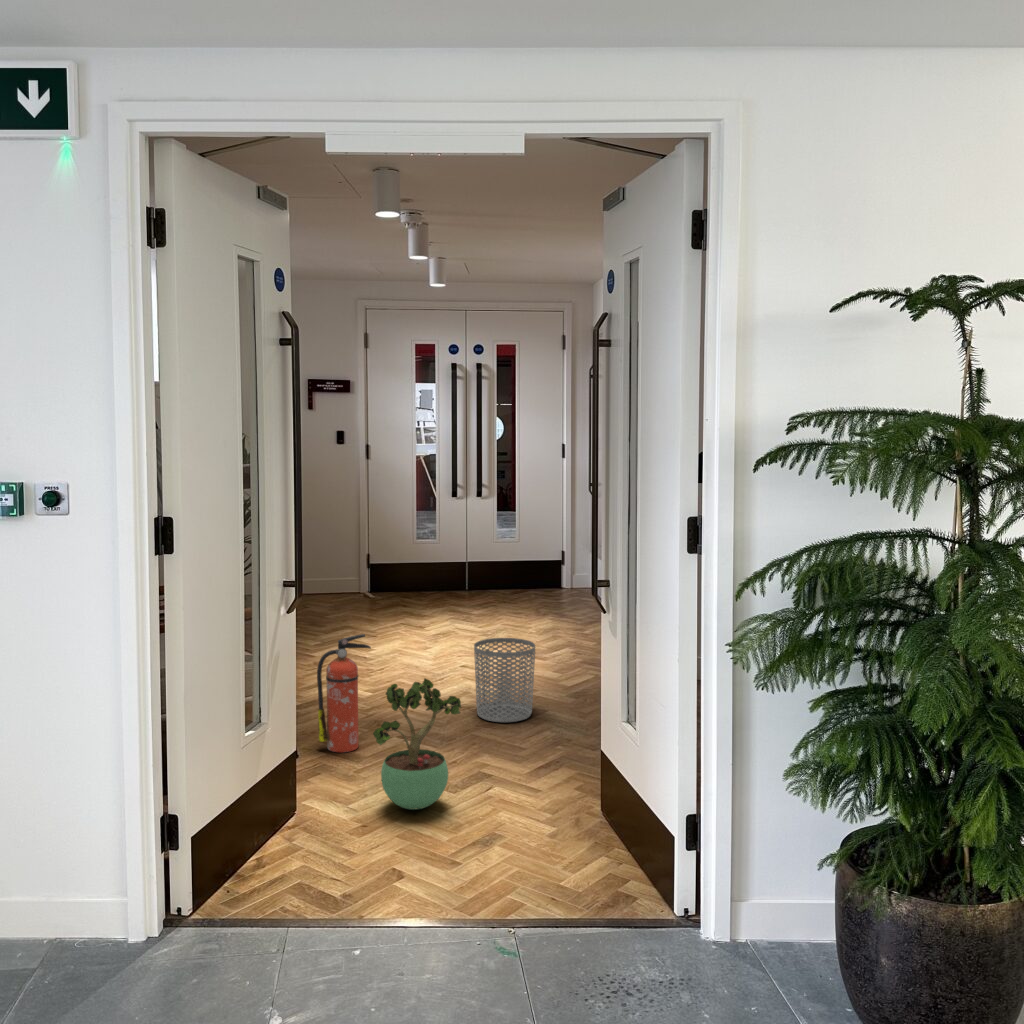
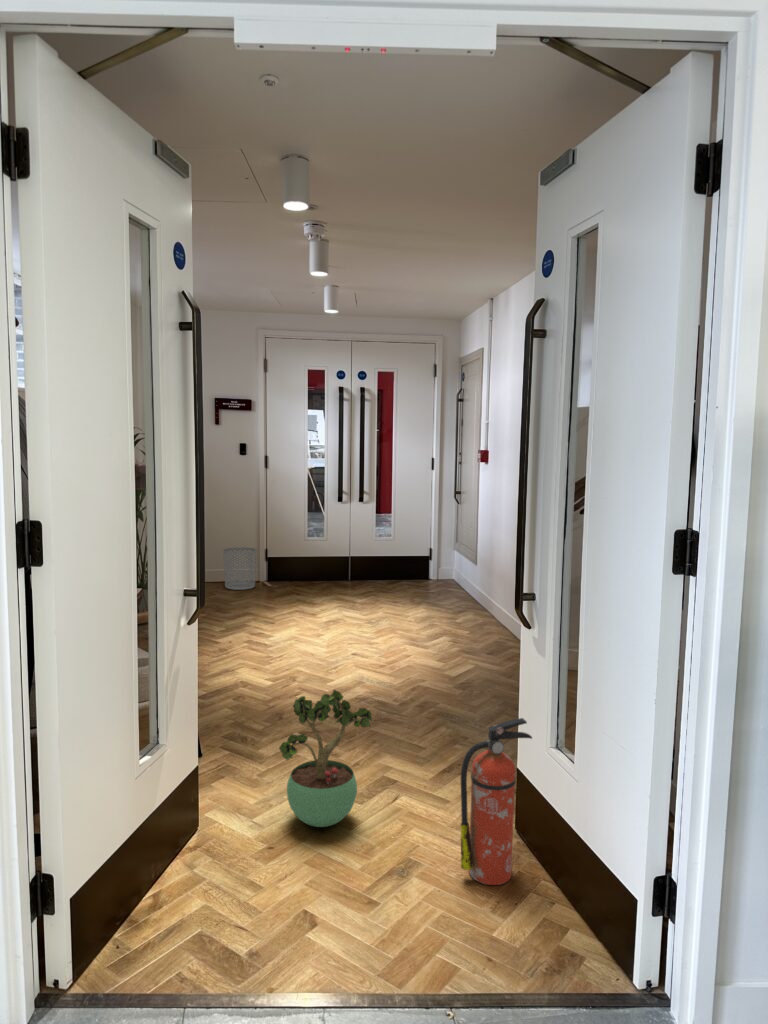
fire extinguisher: present [317,634,371,752] -> present [461,718,532,885]
waste bin: present [474,638,535,722] -> present [223,547,257,590]

